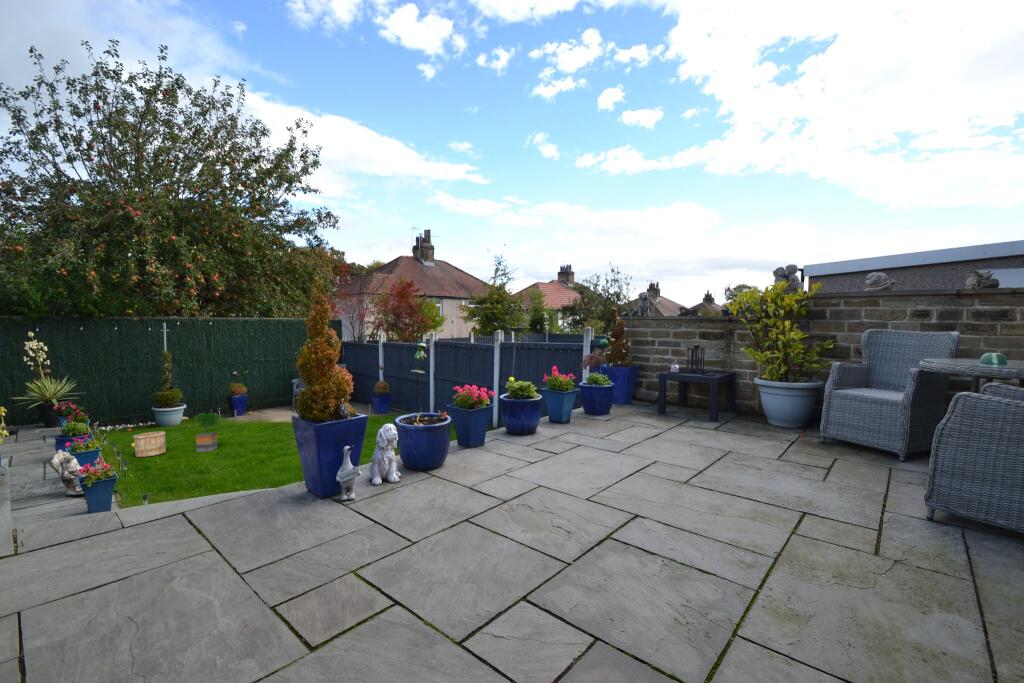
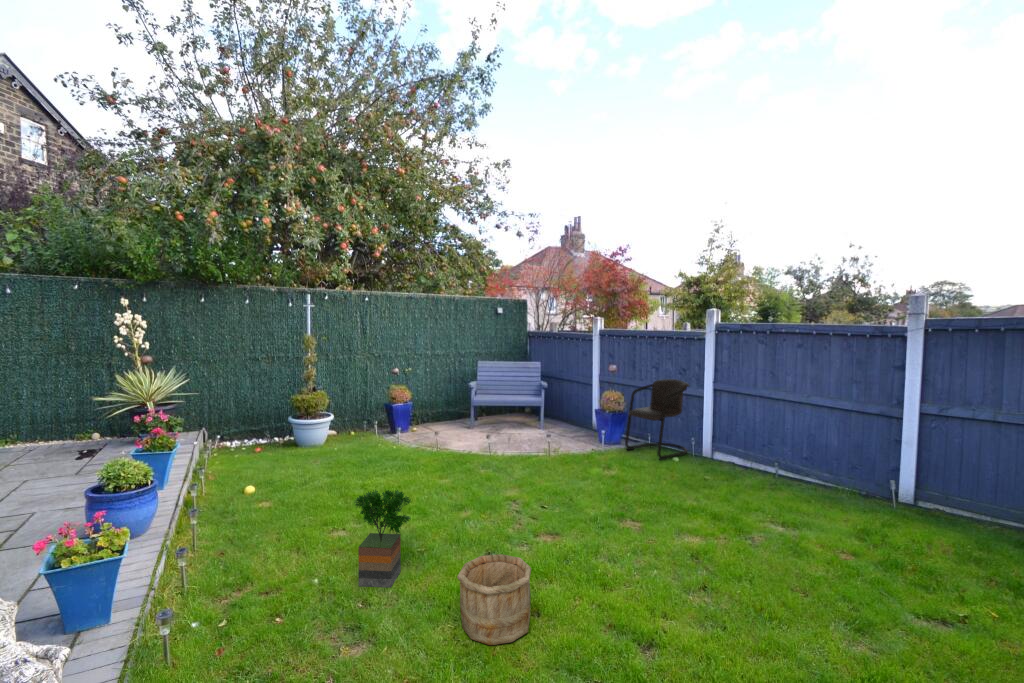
chair: none [377,368,413,413] -> present [625,379,689,460]
wooden bucket: present [133,431,166,457] -> present [457,554,531,645]

